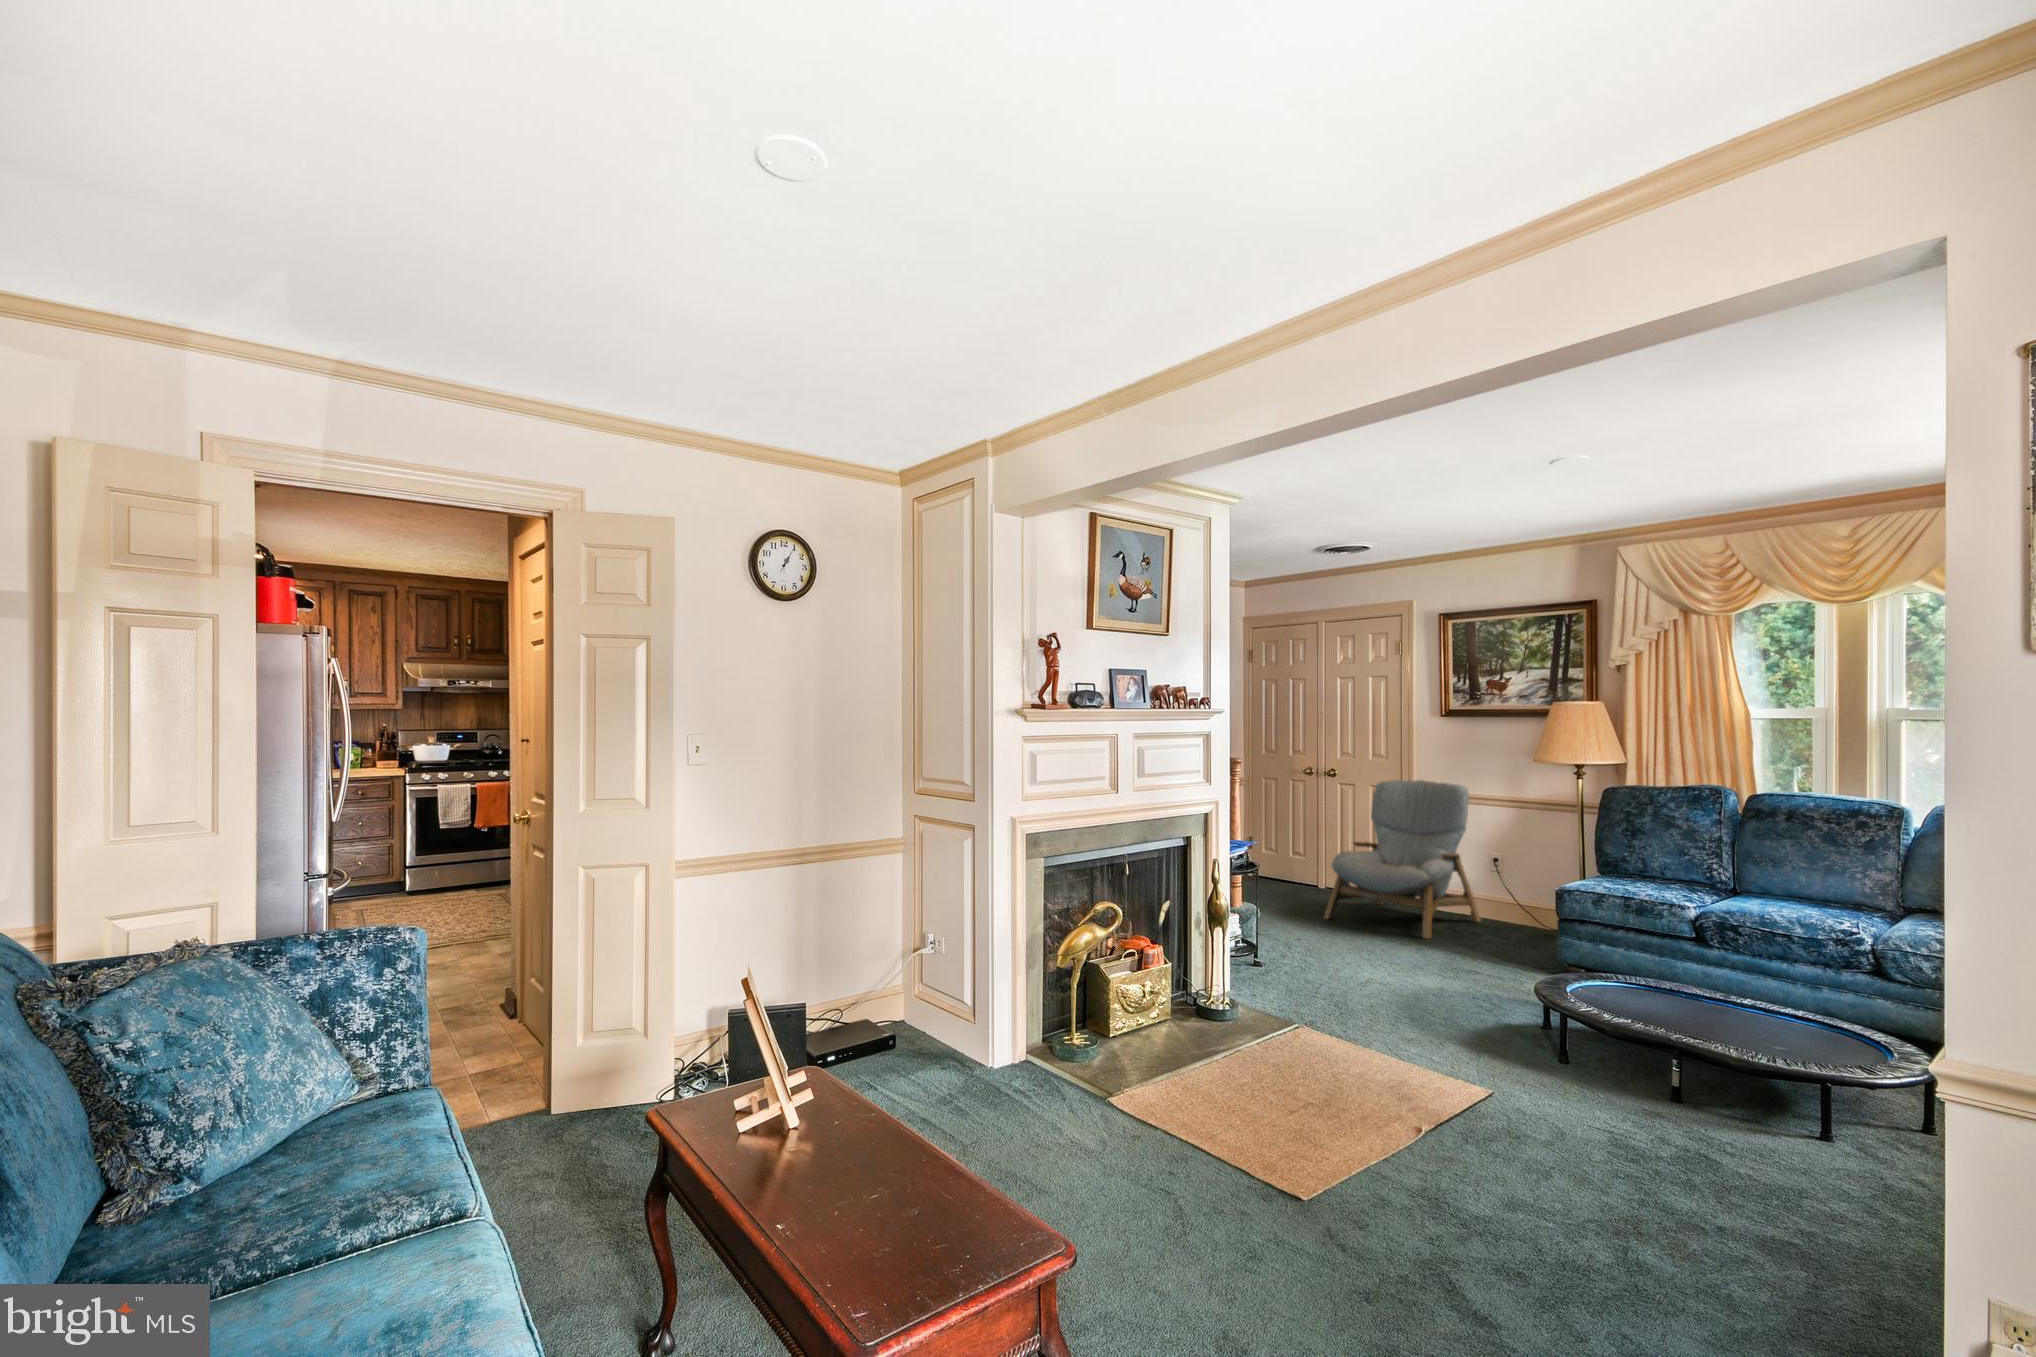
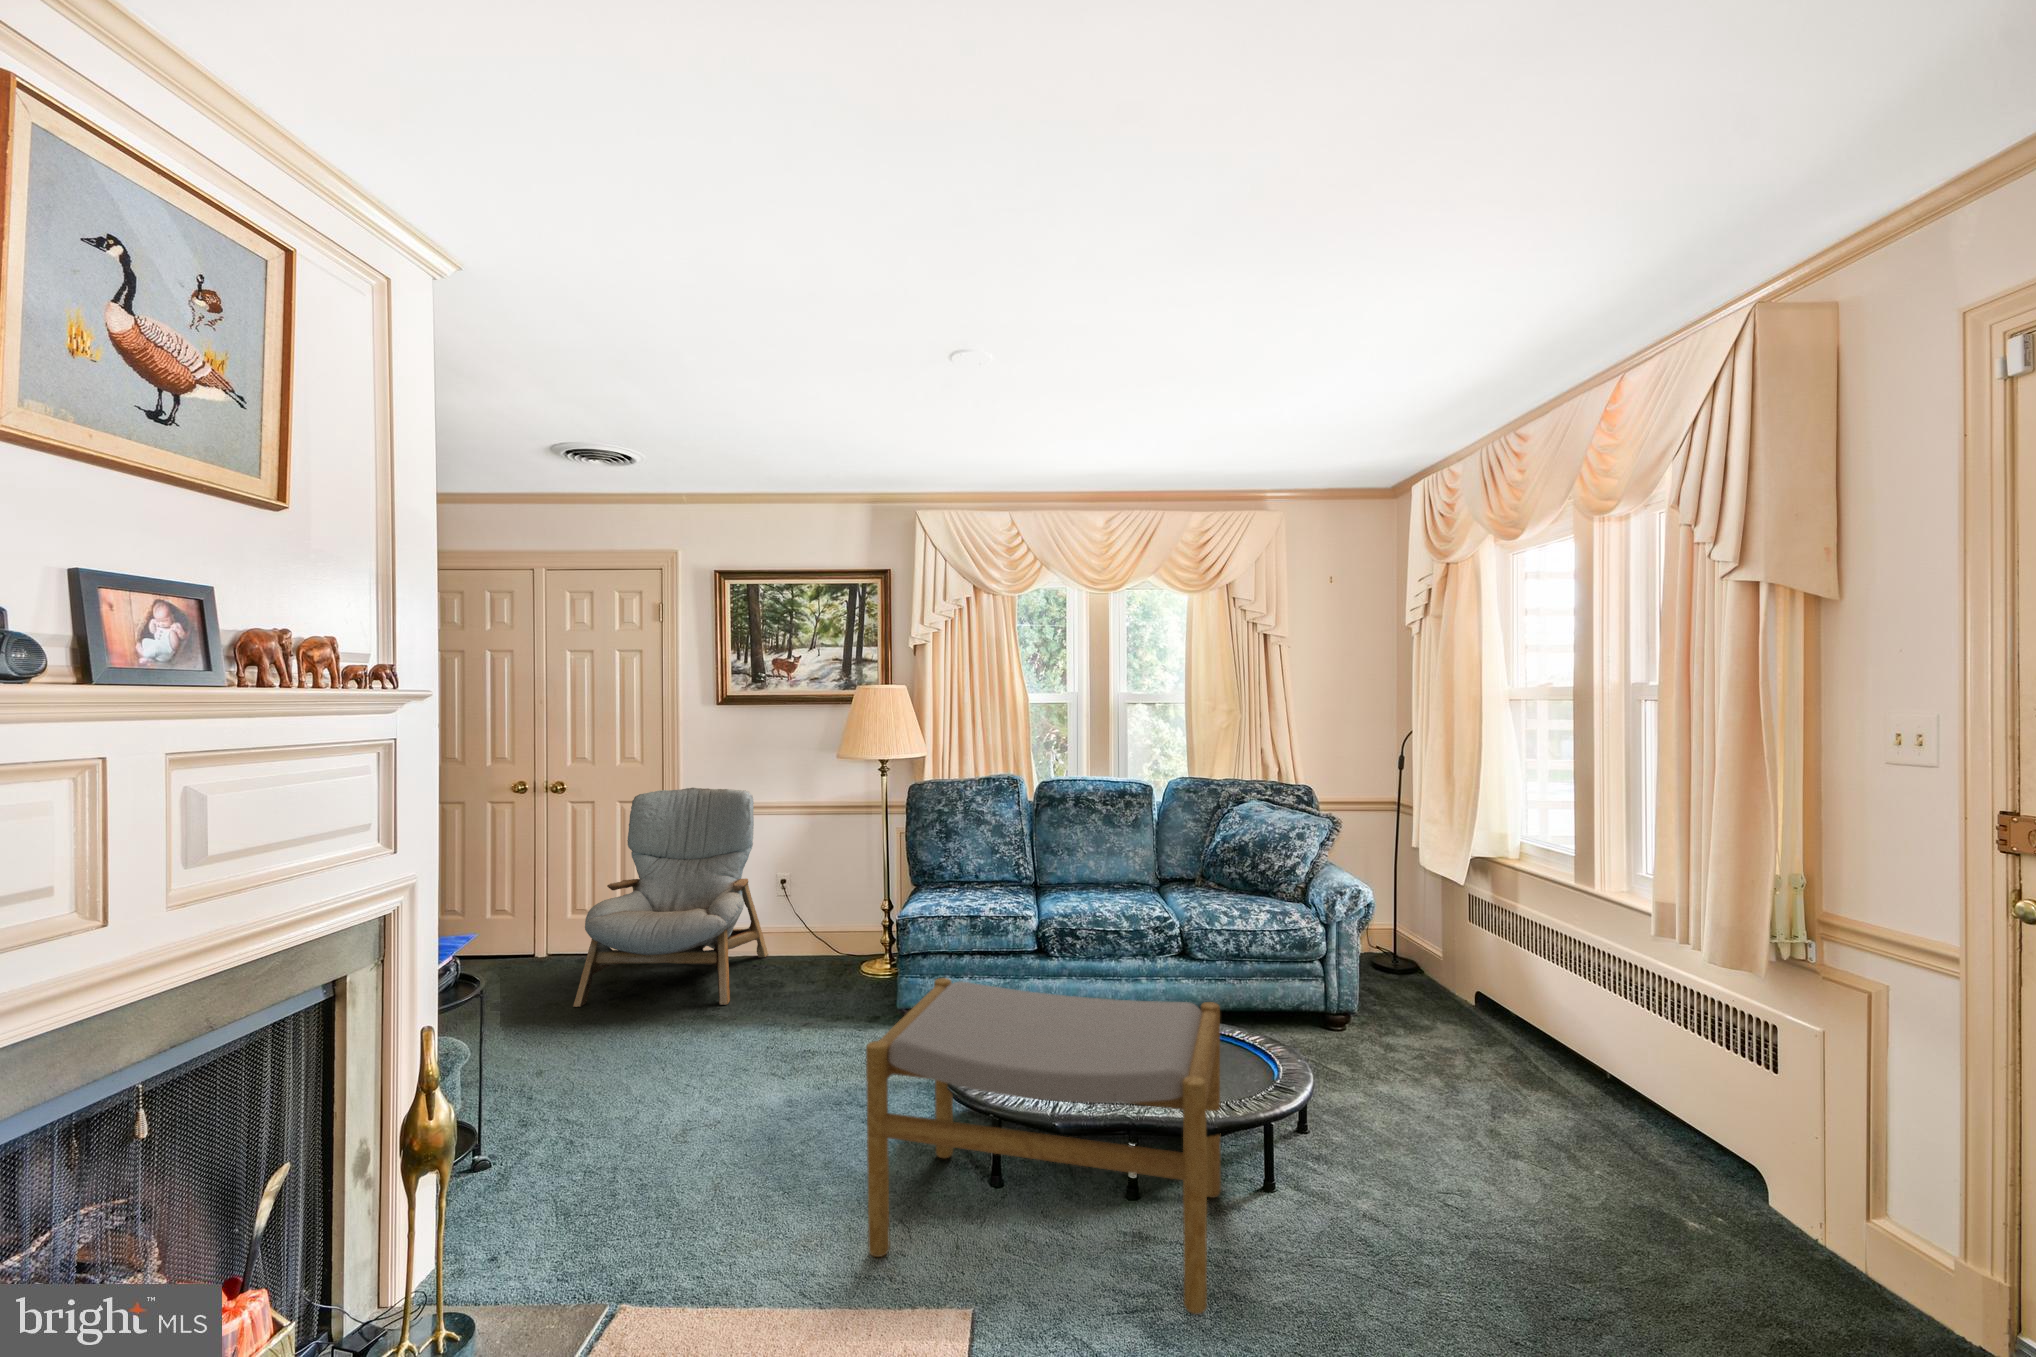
footstool: none [1435,906,1771,1159] -> present [866,978,1221,1315]

